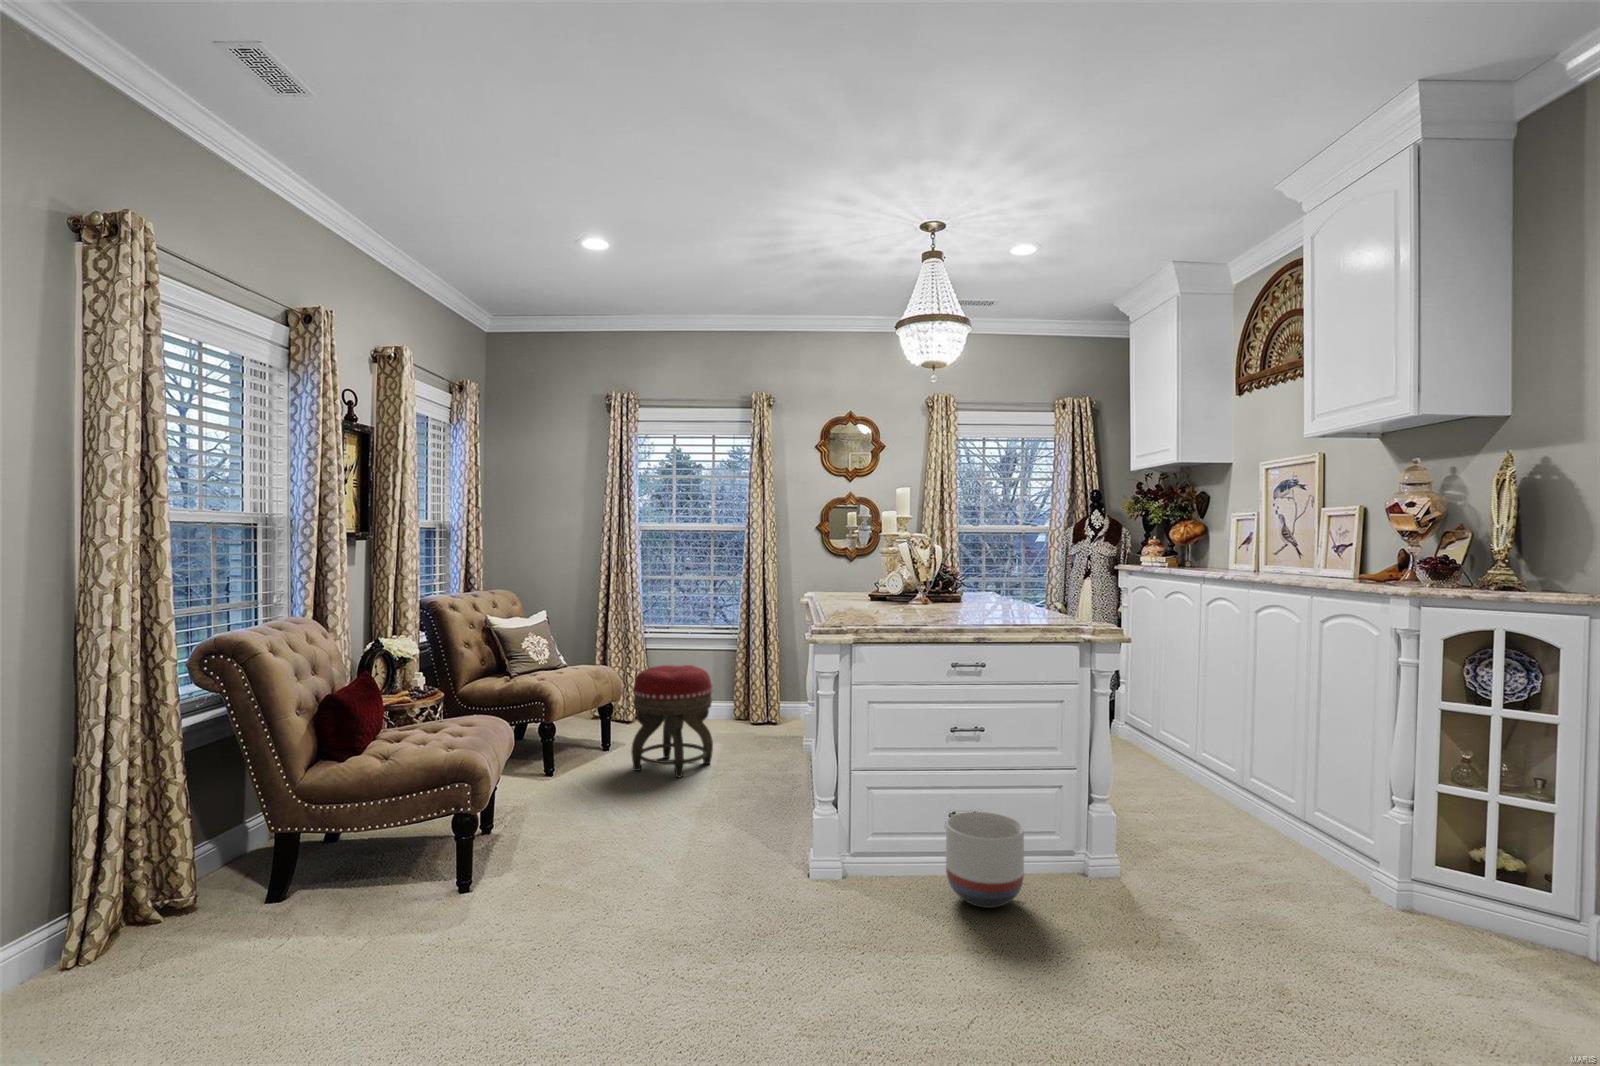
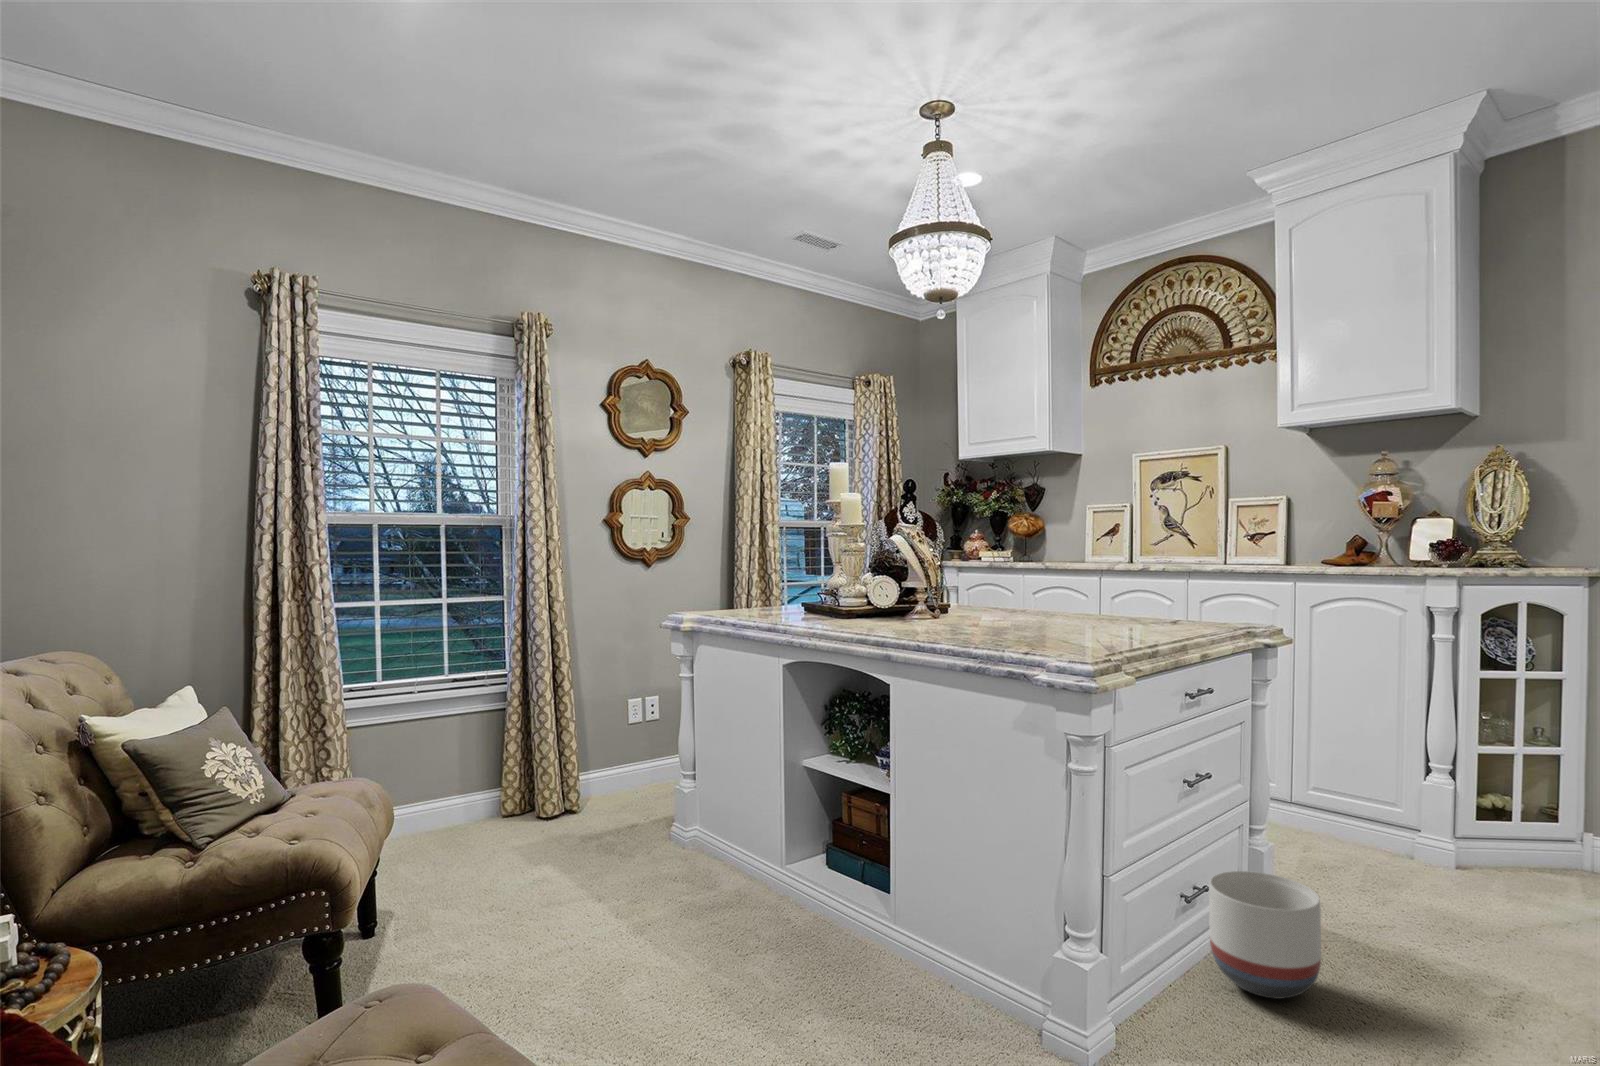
footstool: present [631,665,713,777] -> none [477,745,617,951]

